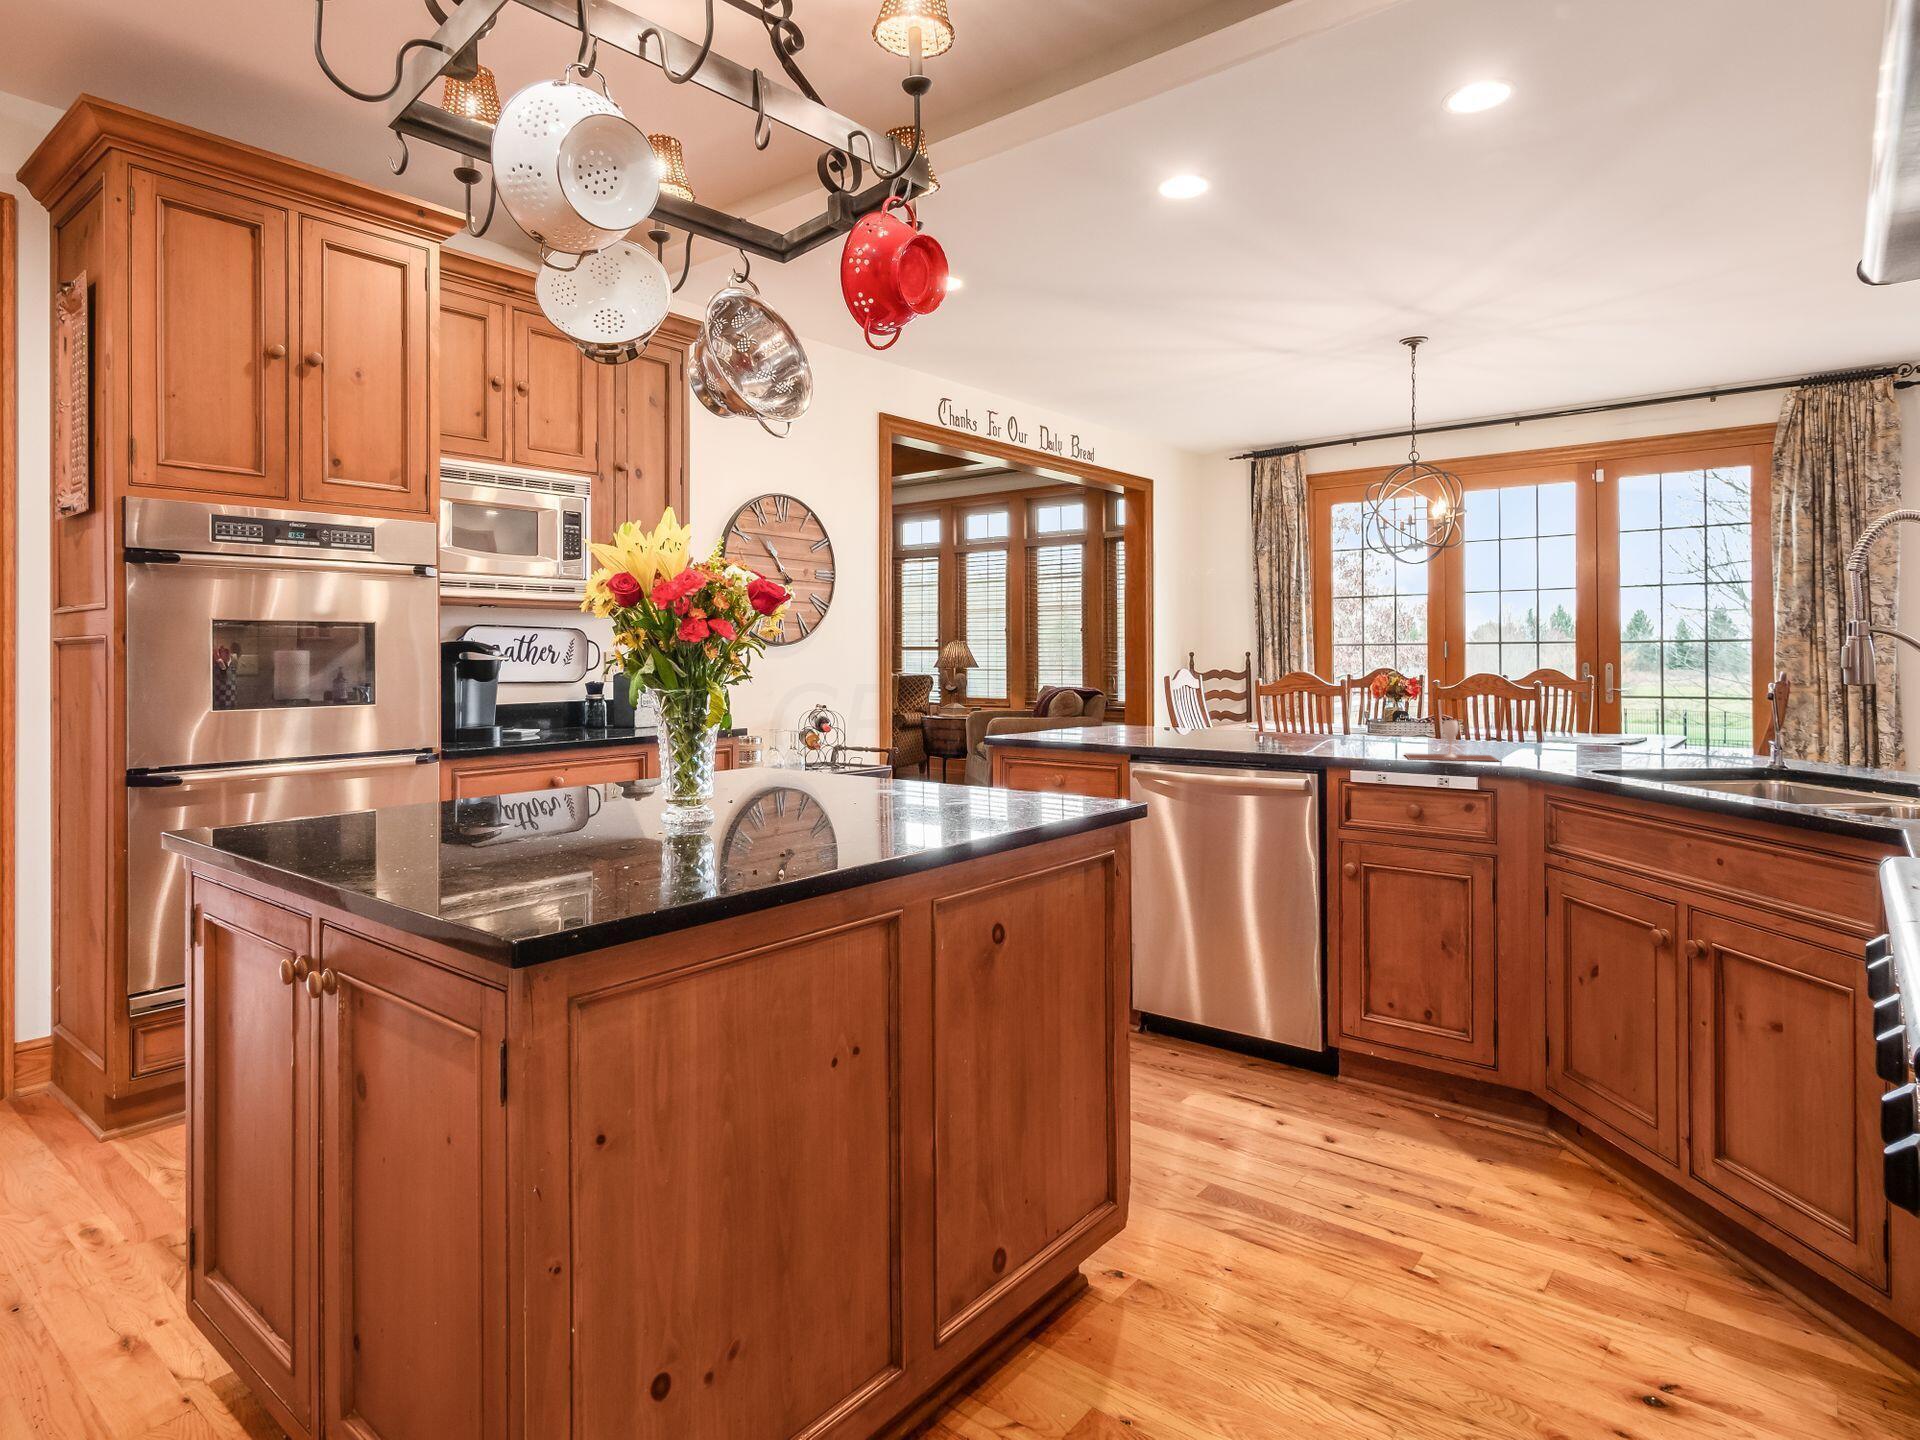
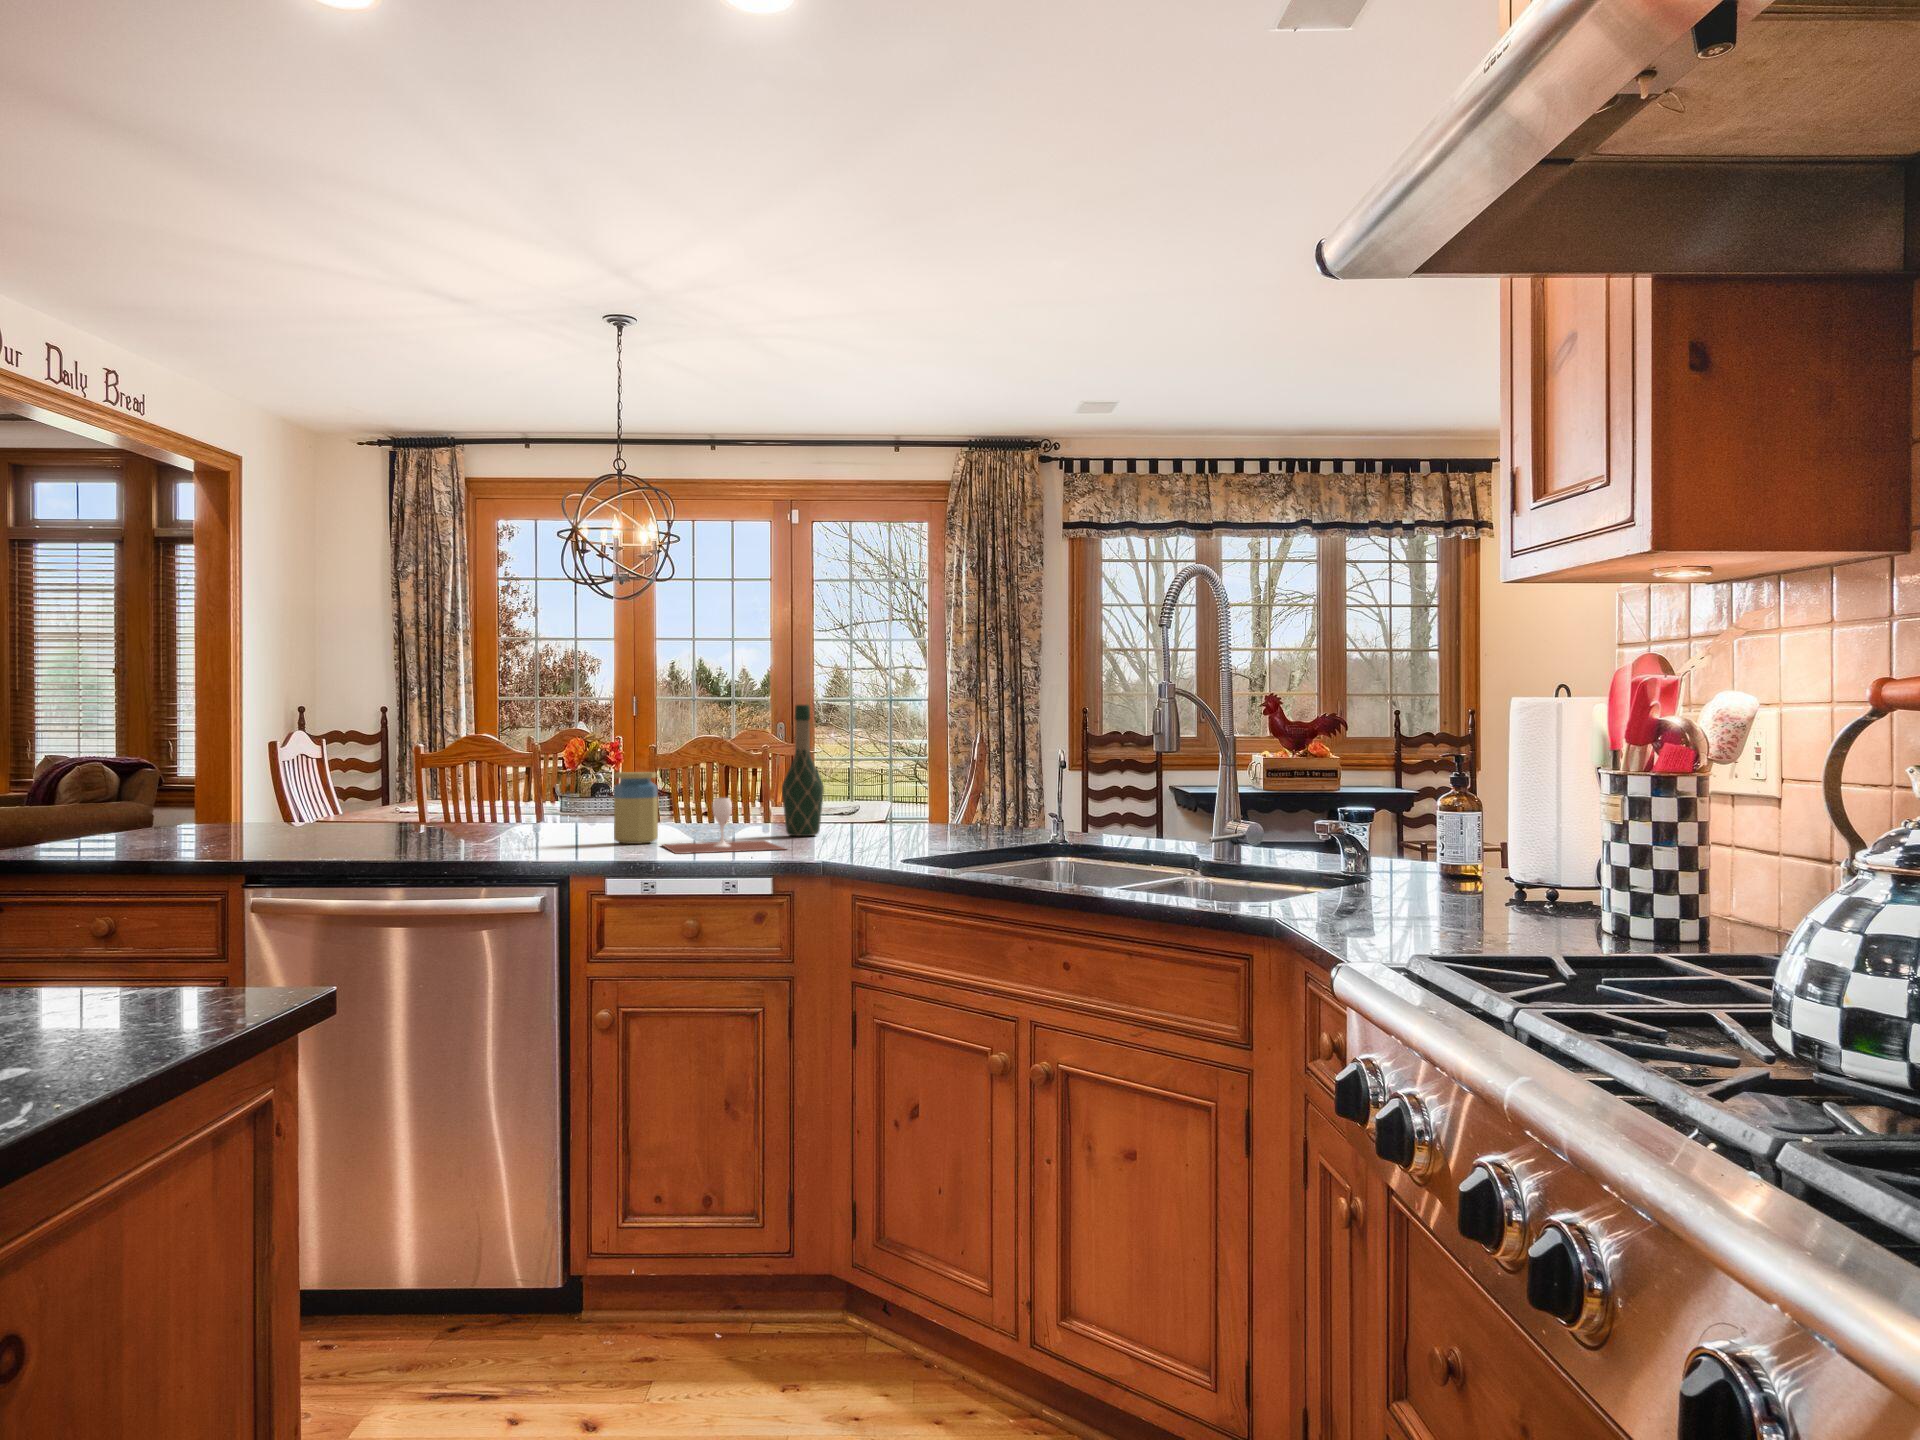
wine bottle: none [1513,649,1551,754] -> present [782,705,824,836]
jar: none [1372,700,1406,753] -> present [614,772,658,844]

